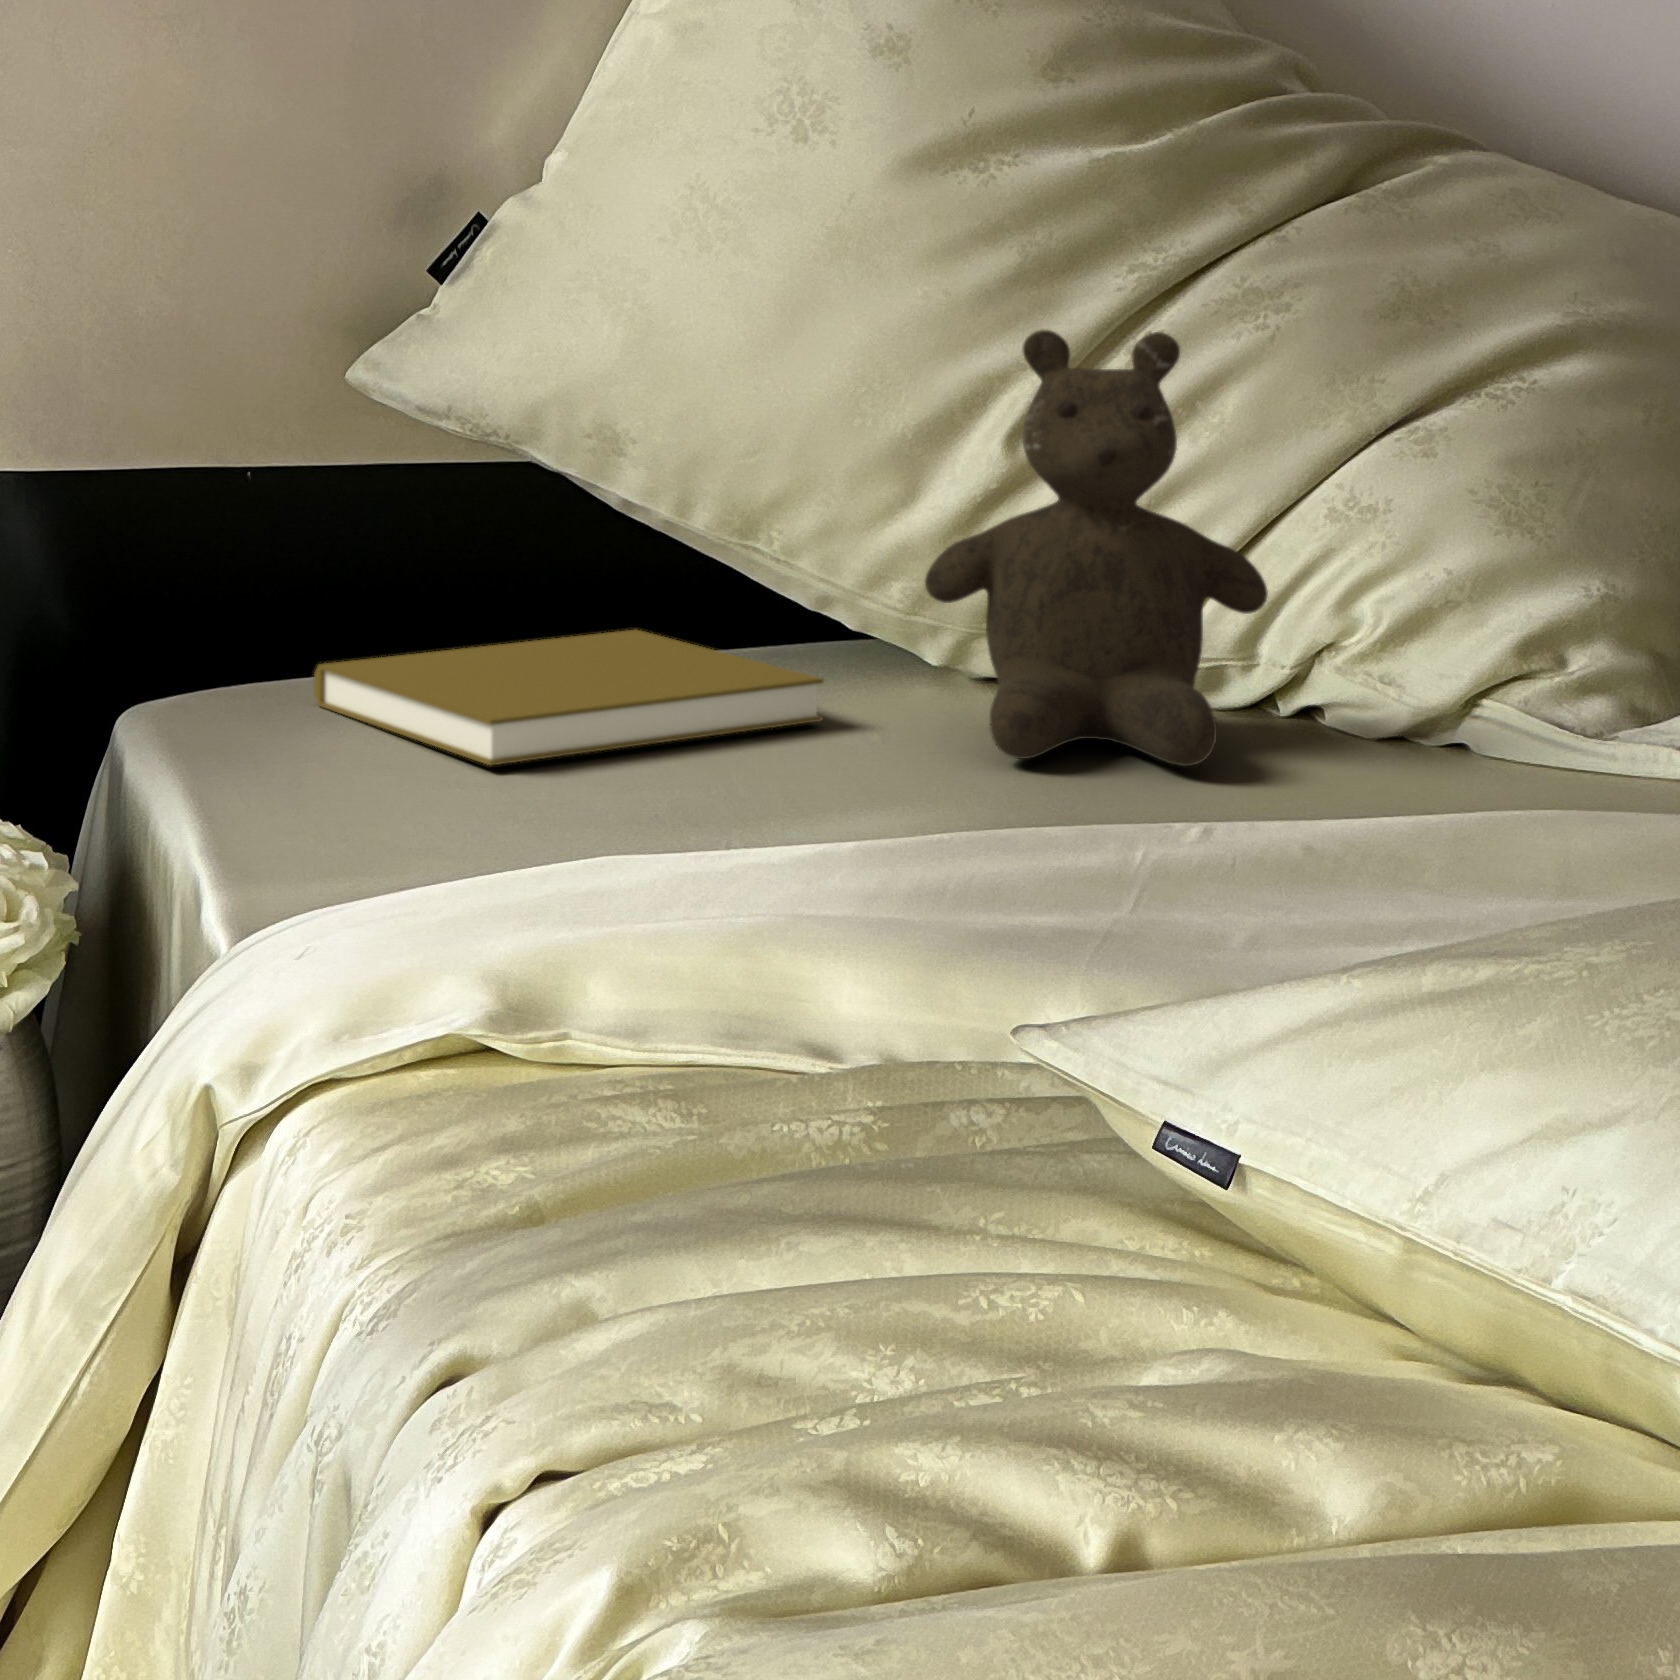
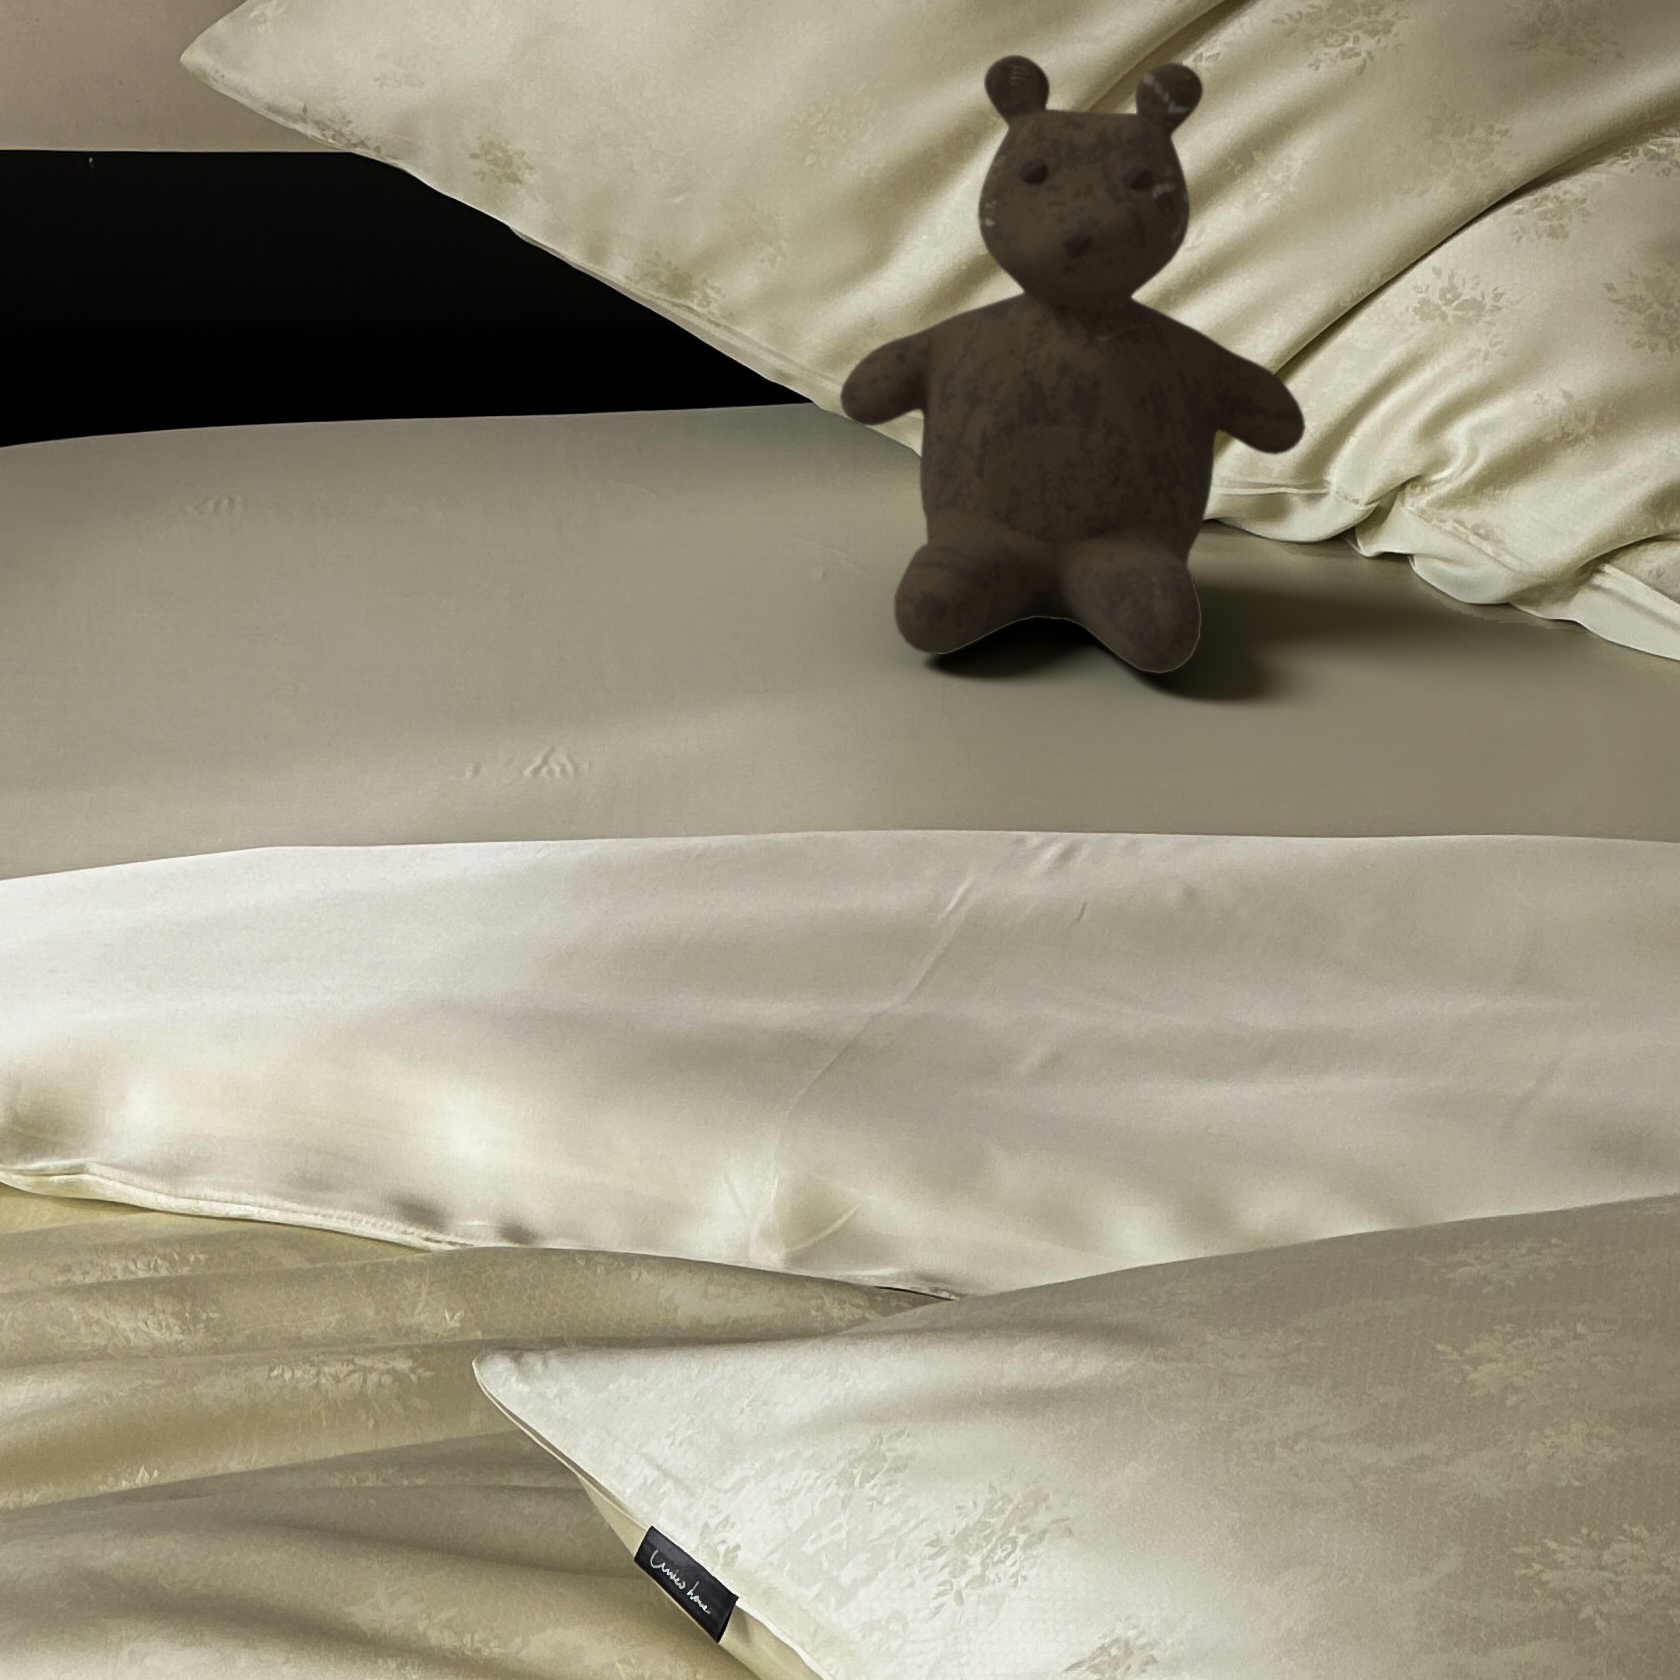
book: present [314,630,823,766] -> none [26,427,695,653]

